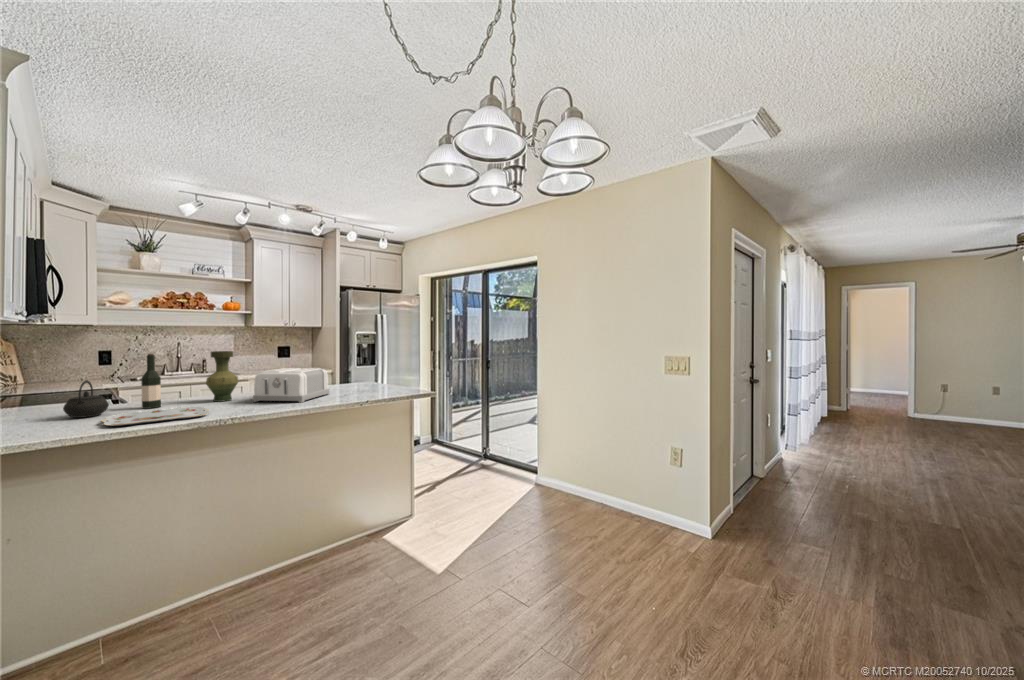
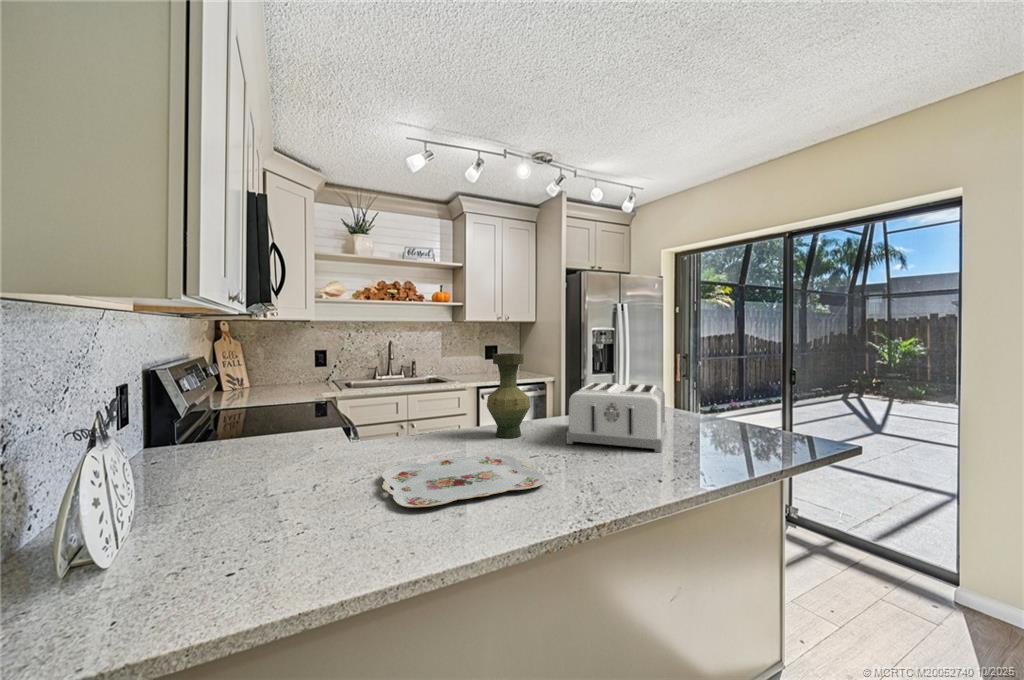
wine bottle: present [141,354,161,409] -> none [407,357,433,449]
kettle: present [63,380,109,418] -> none [315,402,373,467]

